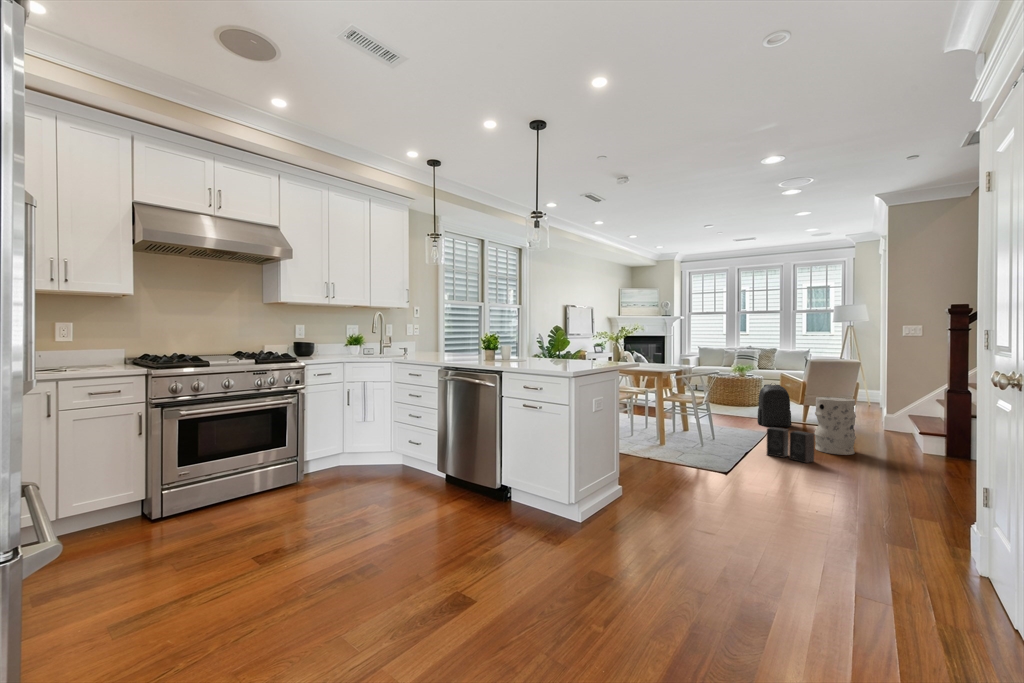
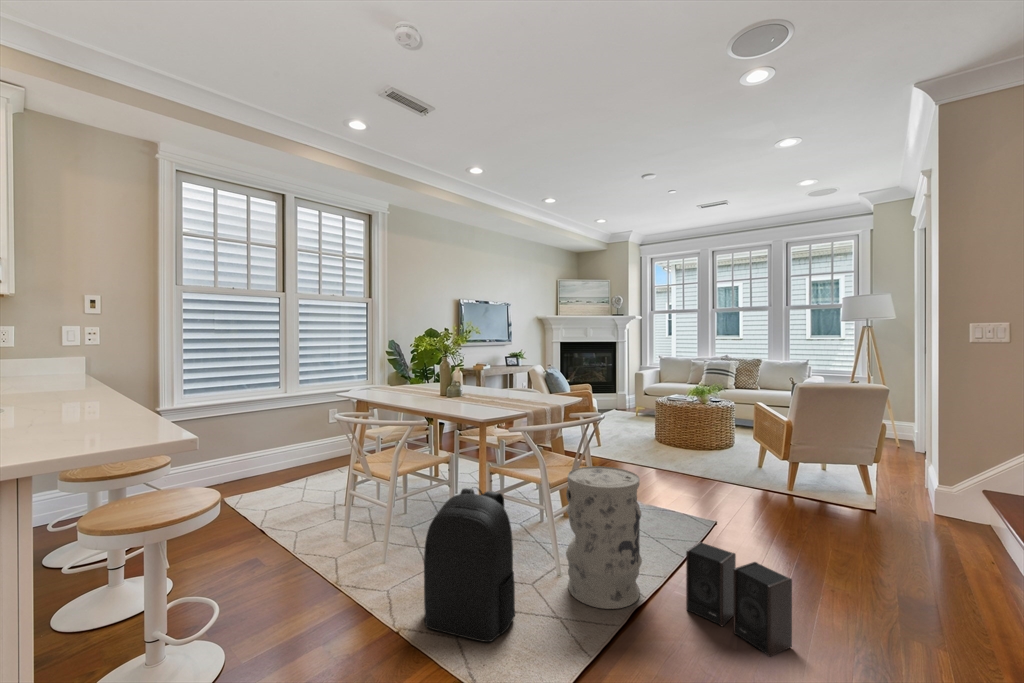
backpack: present [757,384,792,427] -> present [424,488,515,642]
trash can: present [814,396,856,455] -> present [566,466,642,609]

